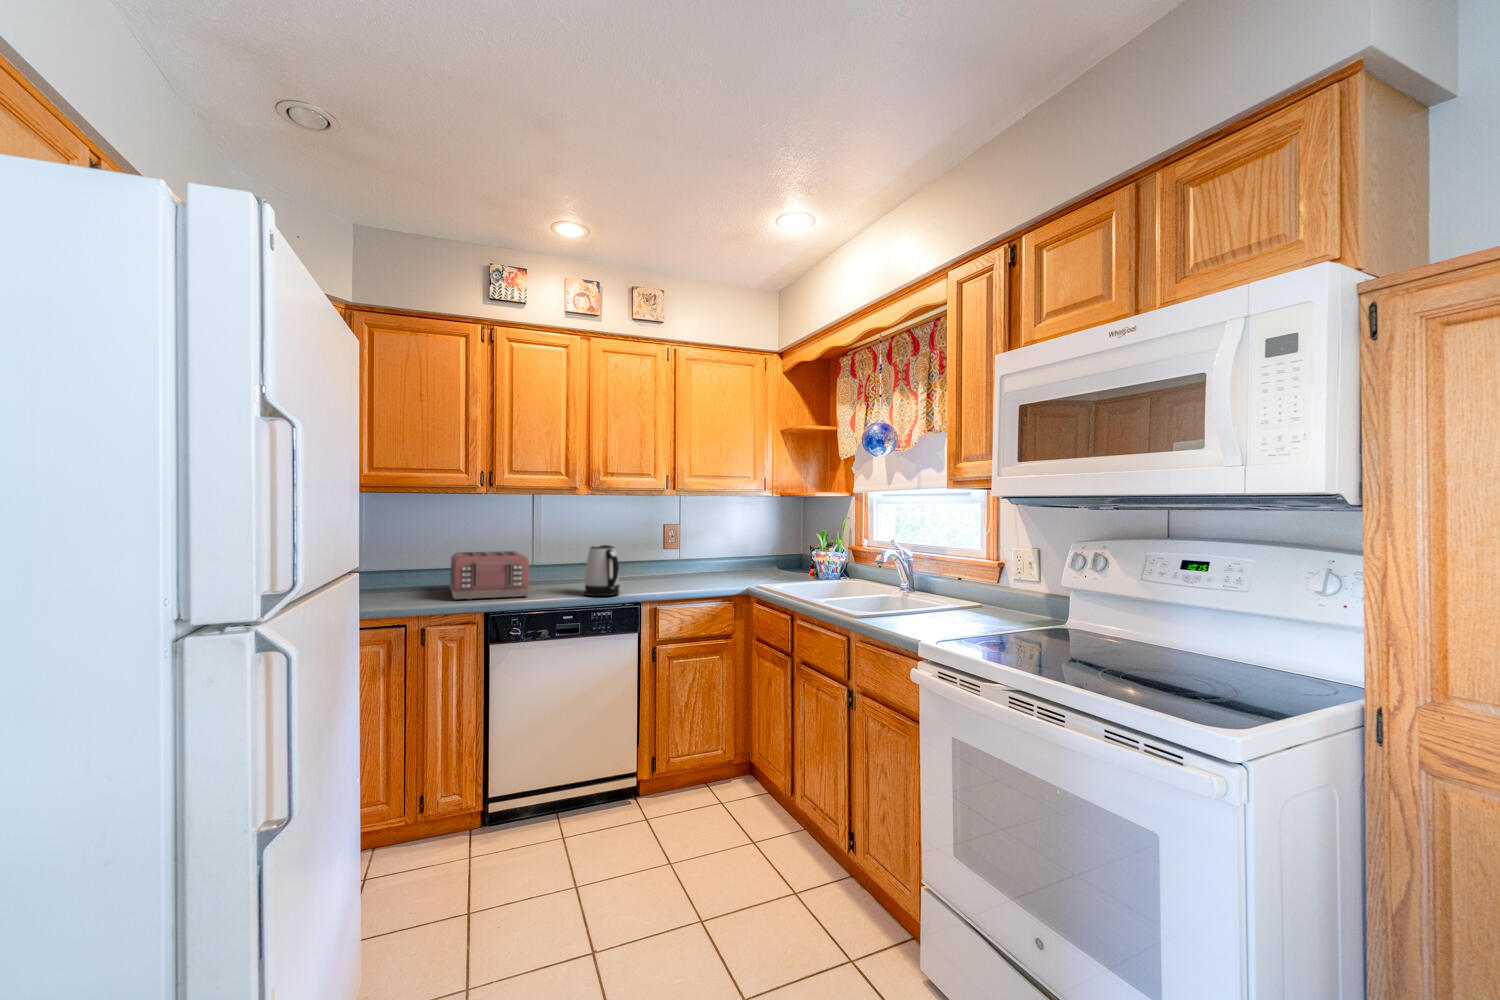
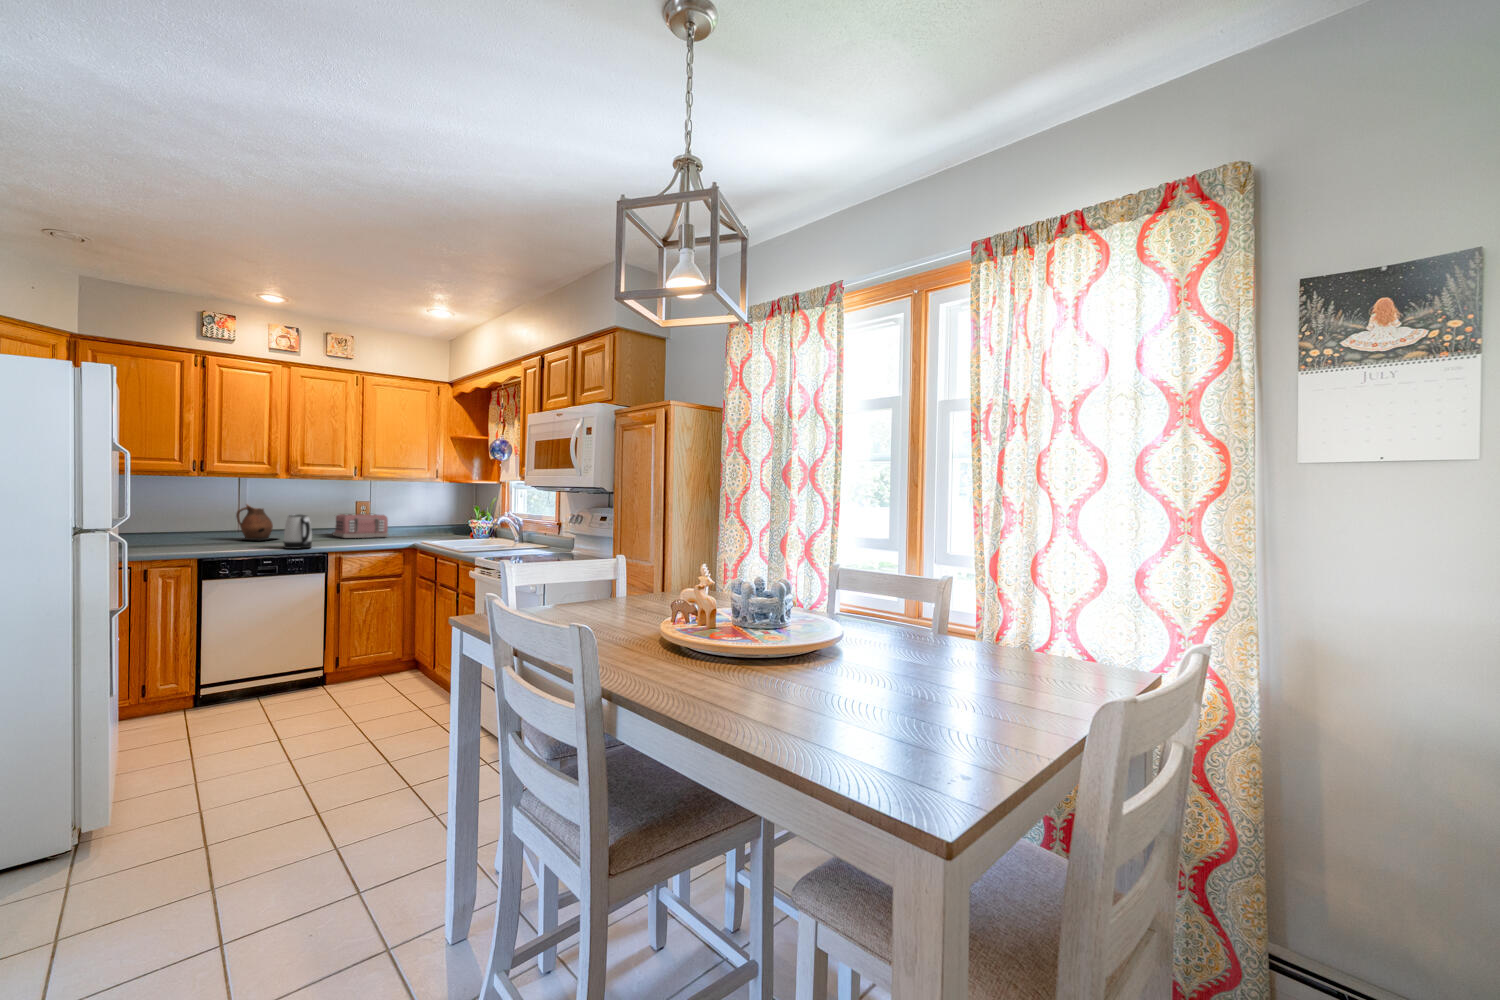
ceramic pitcher: none [528,528,576,580] -> present [236,505,273,540]
toaster: present [450,551,530,599] -> present [333,514,388,538]

